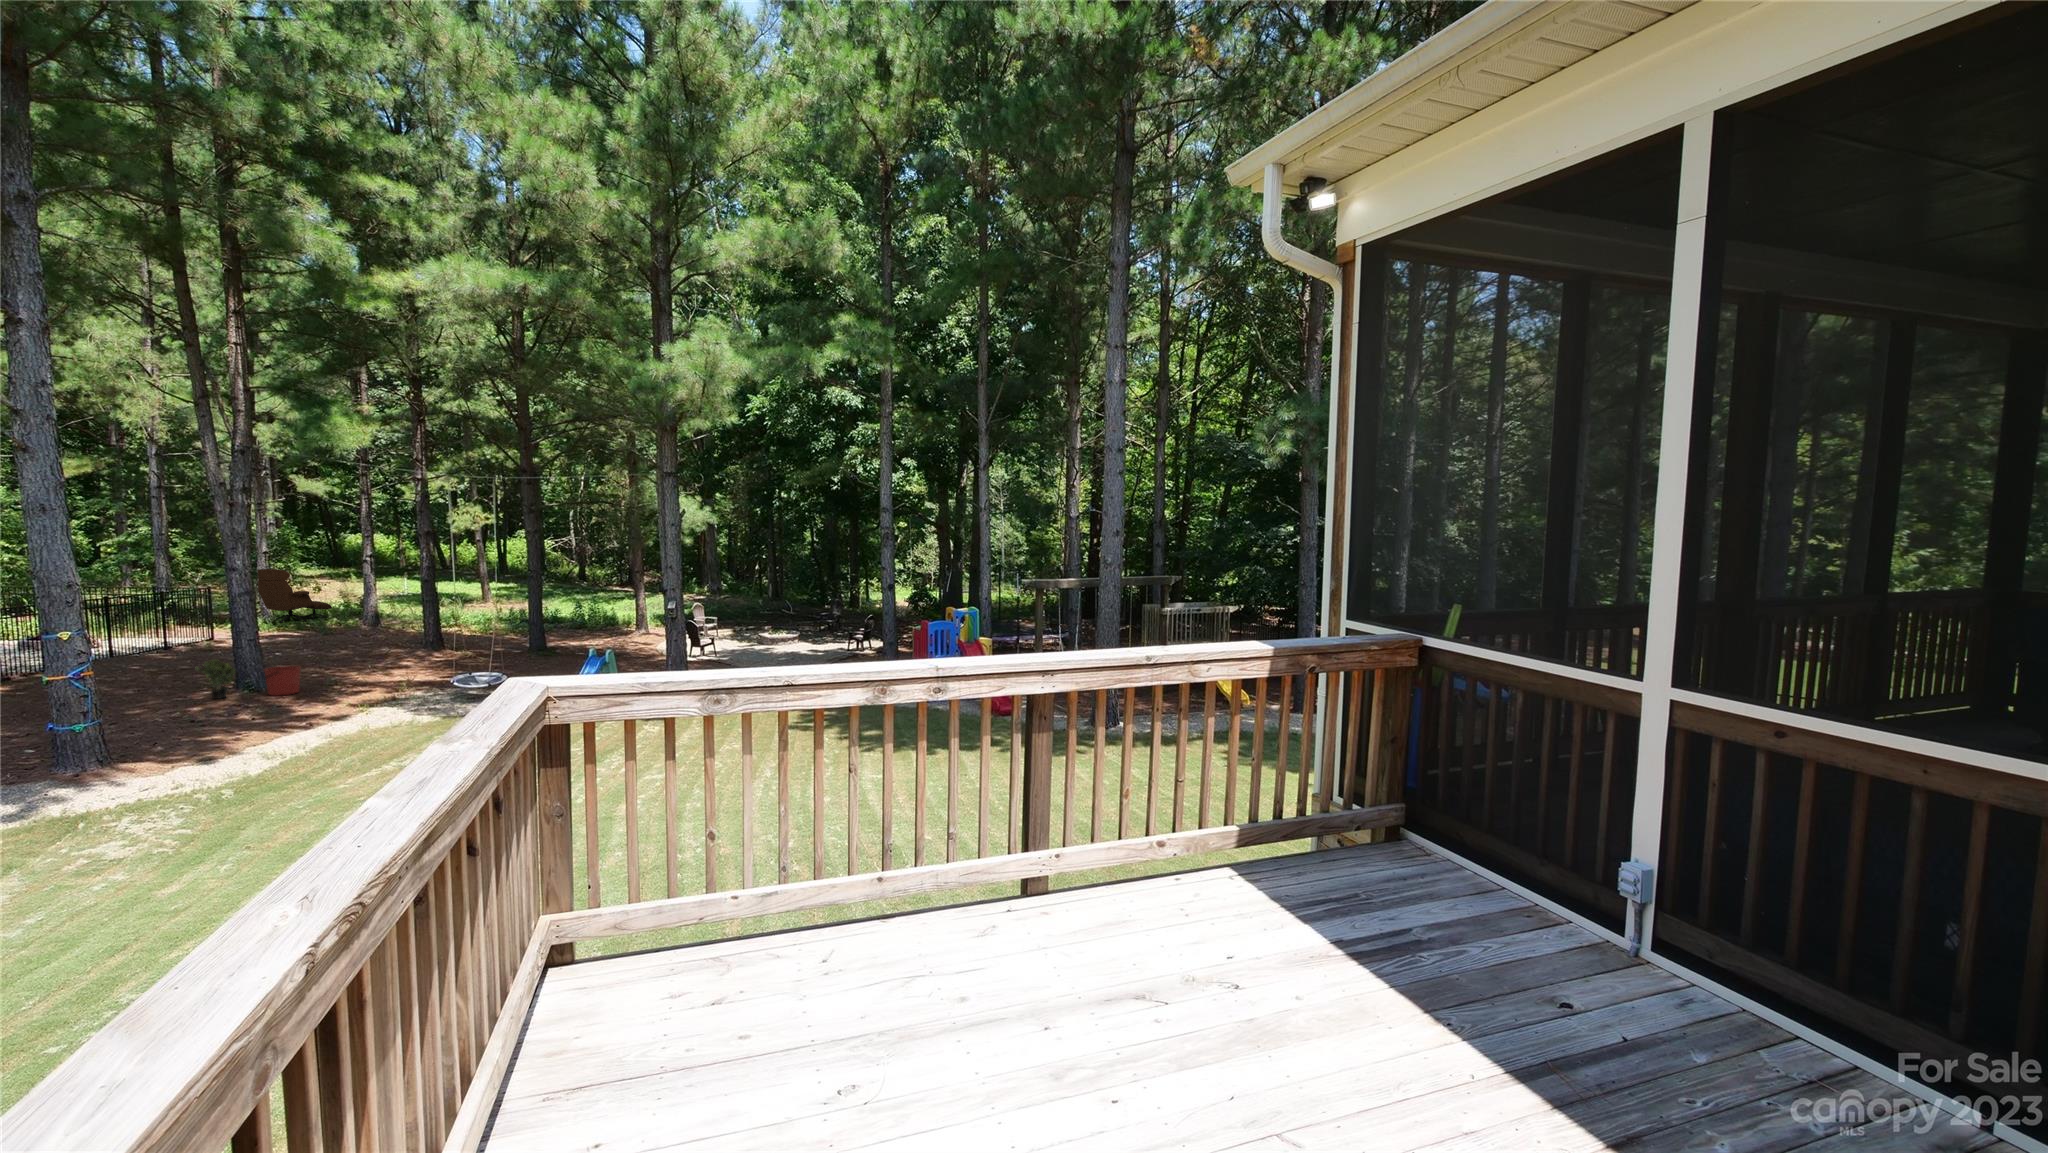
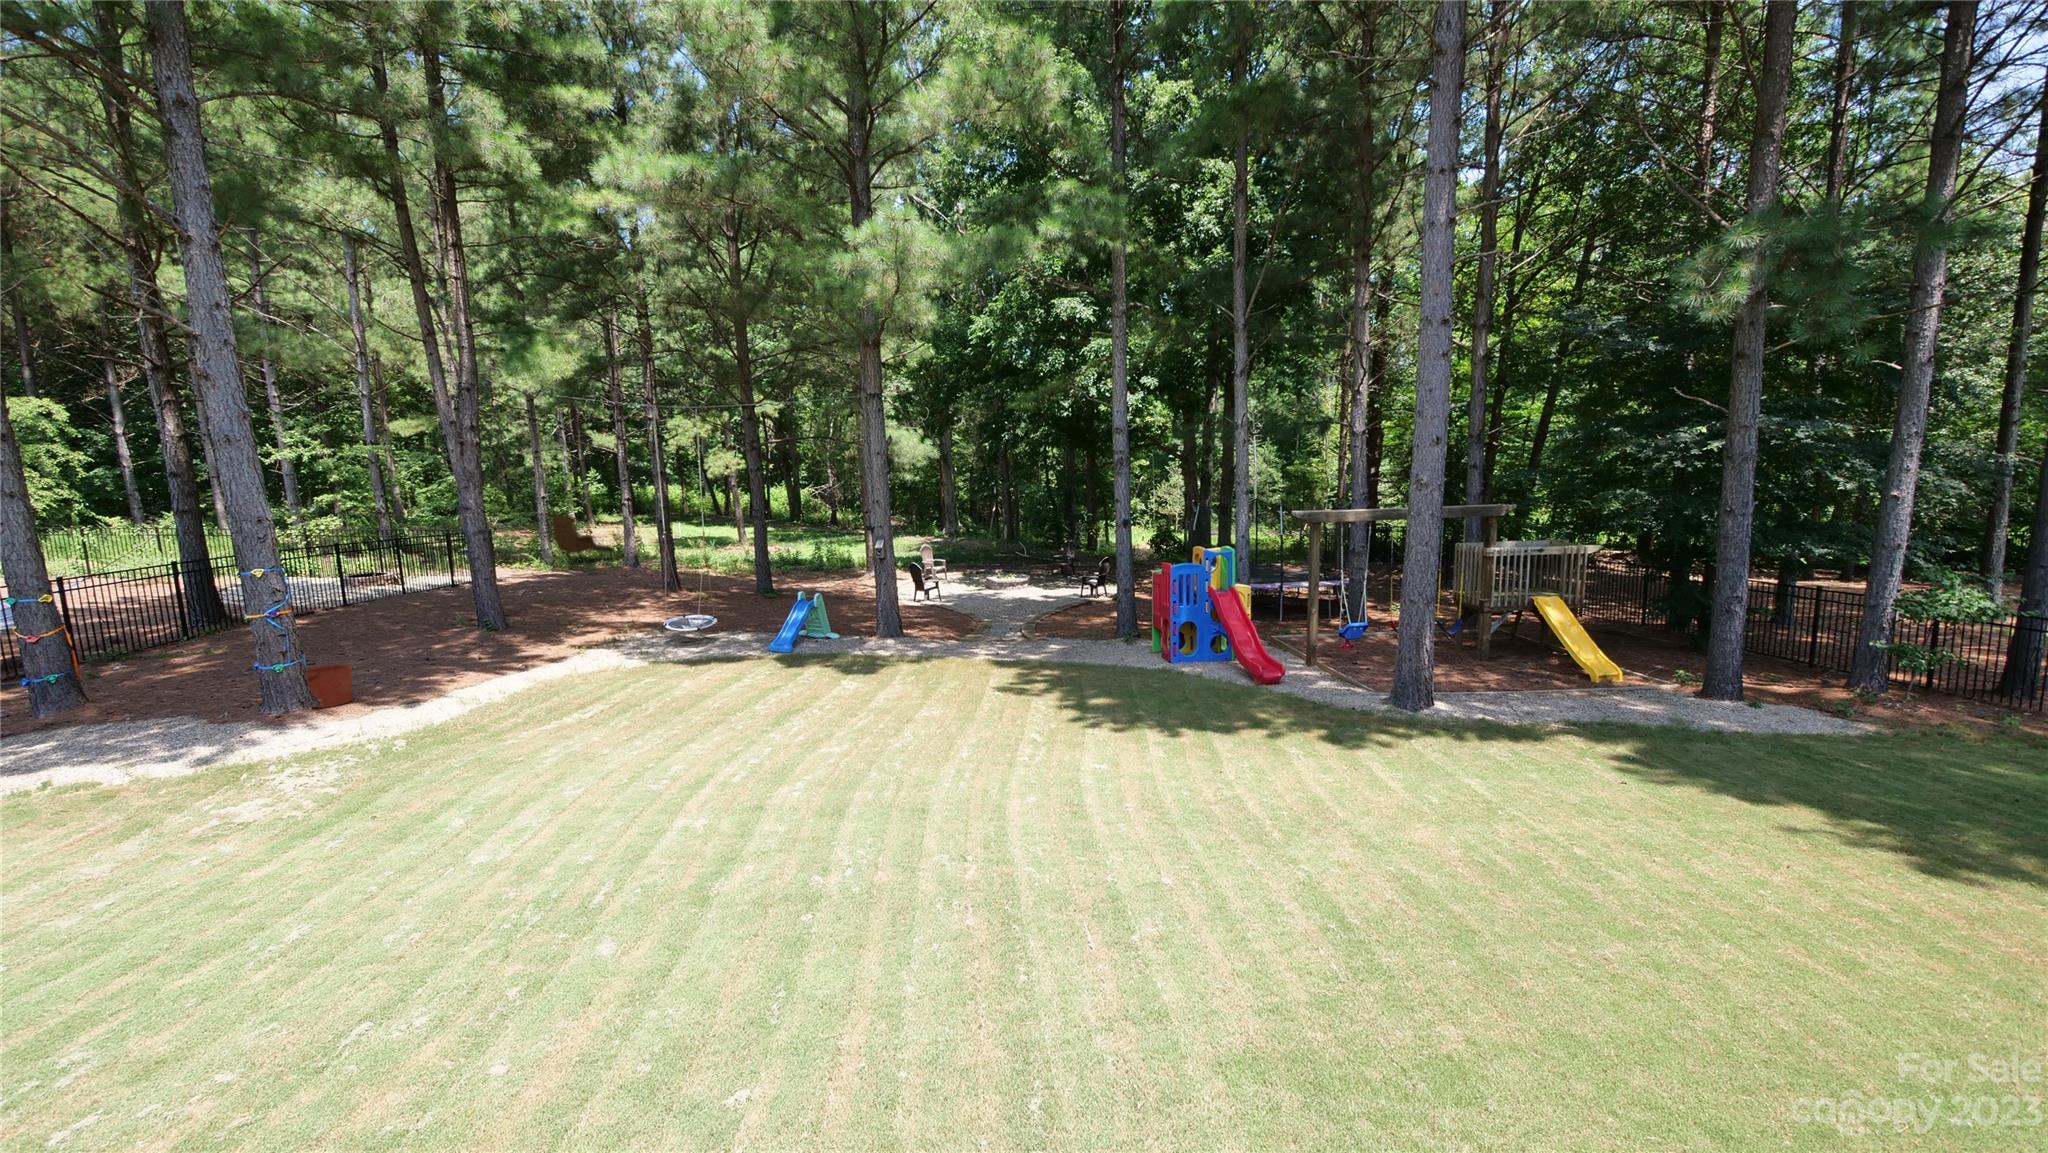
potted plant: present [195,660,235,699] -> none [439,598,477,637]
bucket: present [264,666,301,696] -> present [306,664,353,708]

